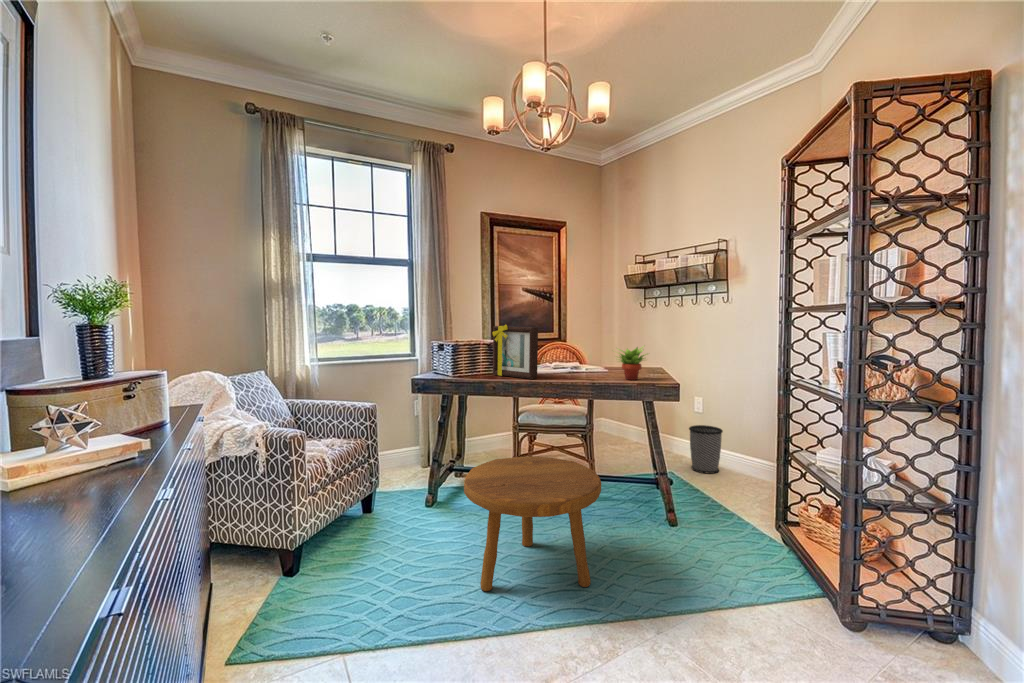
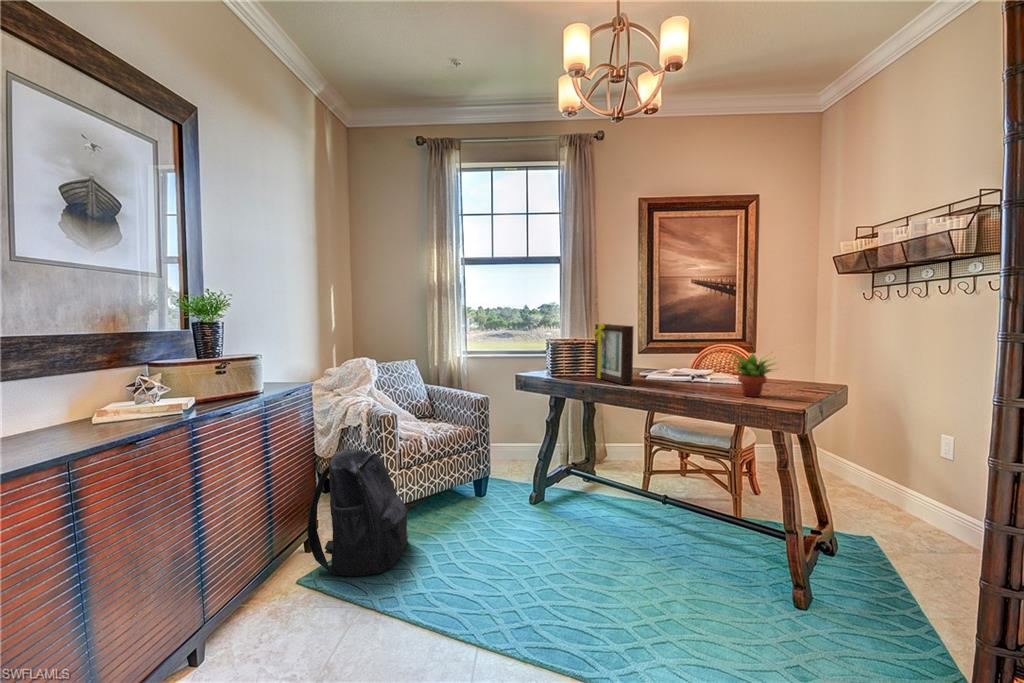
wastebasket: present [689,425,723,474] -> none [912,476,978,555]
footstool: present [464,456,601,591] -> none [494,468,648,636]
backpack: none [225,480,348,633] -> present [307,449,408,576]

